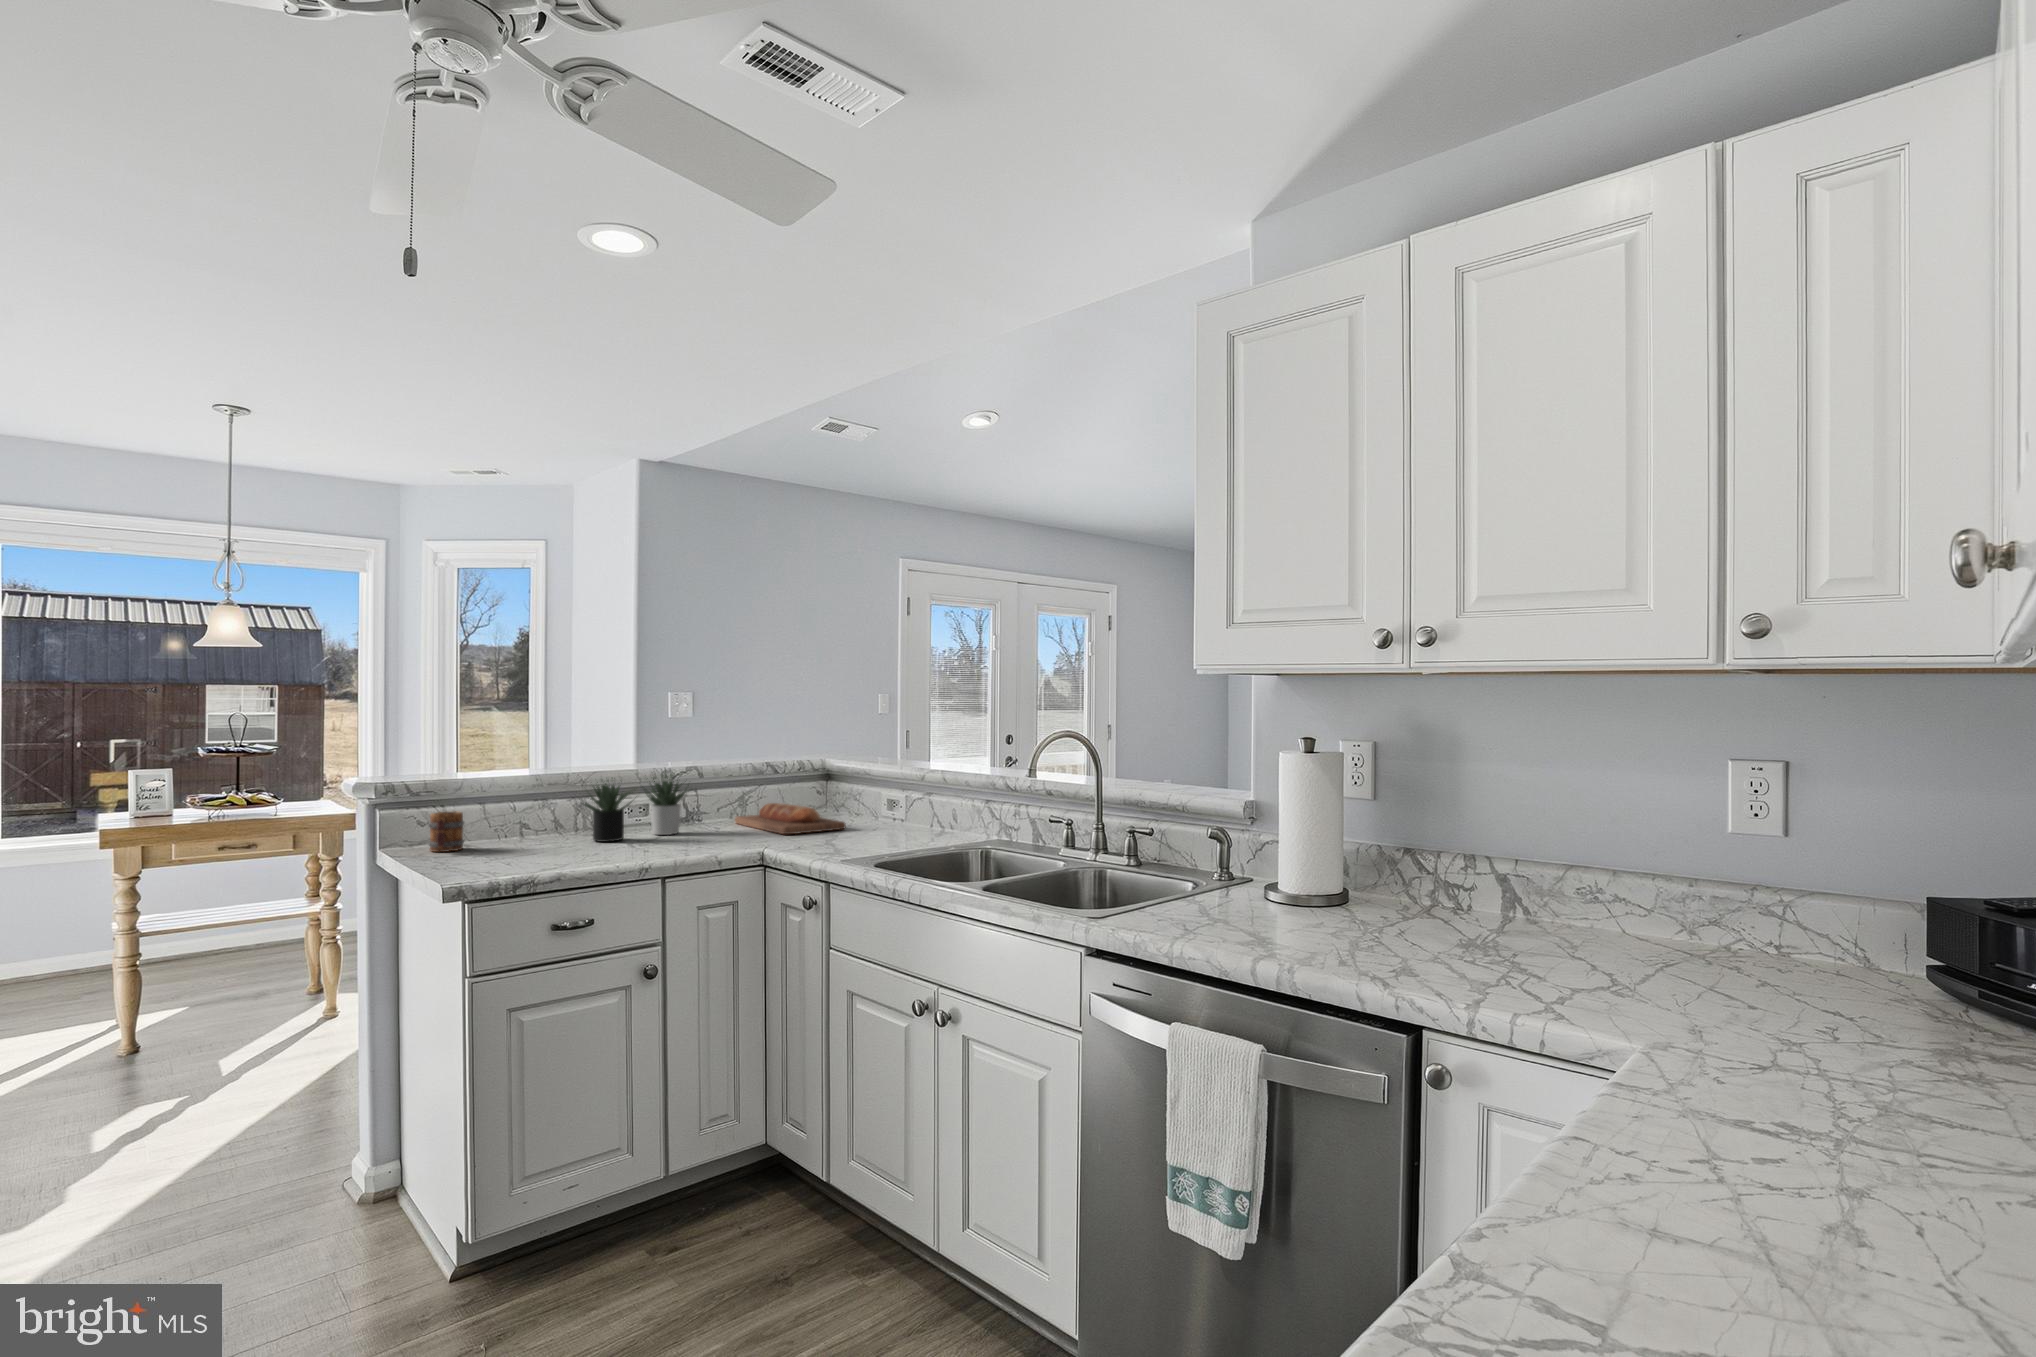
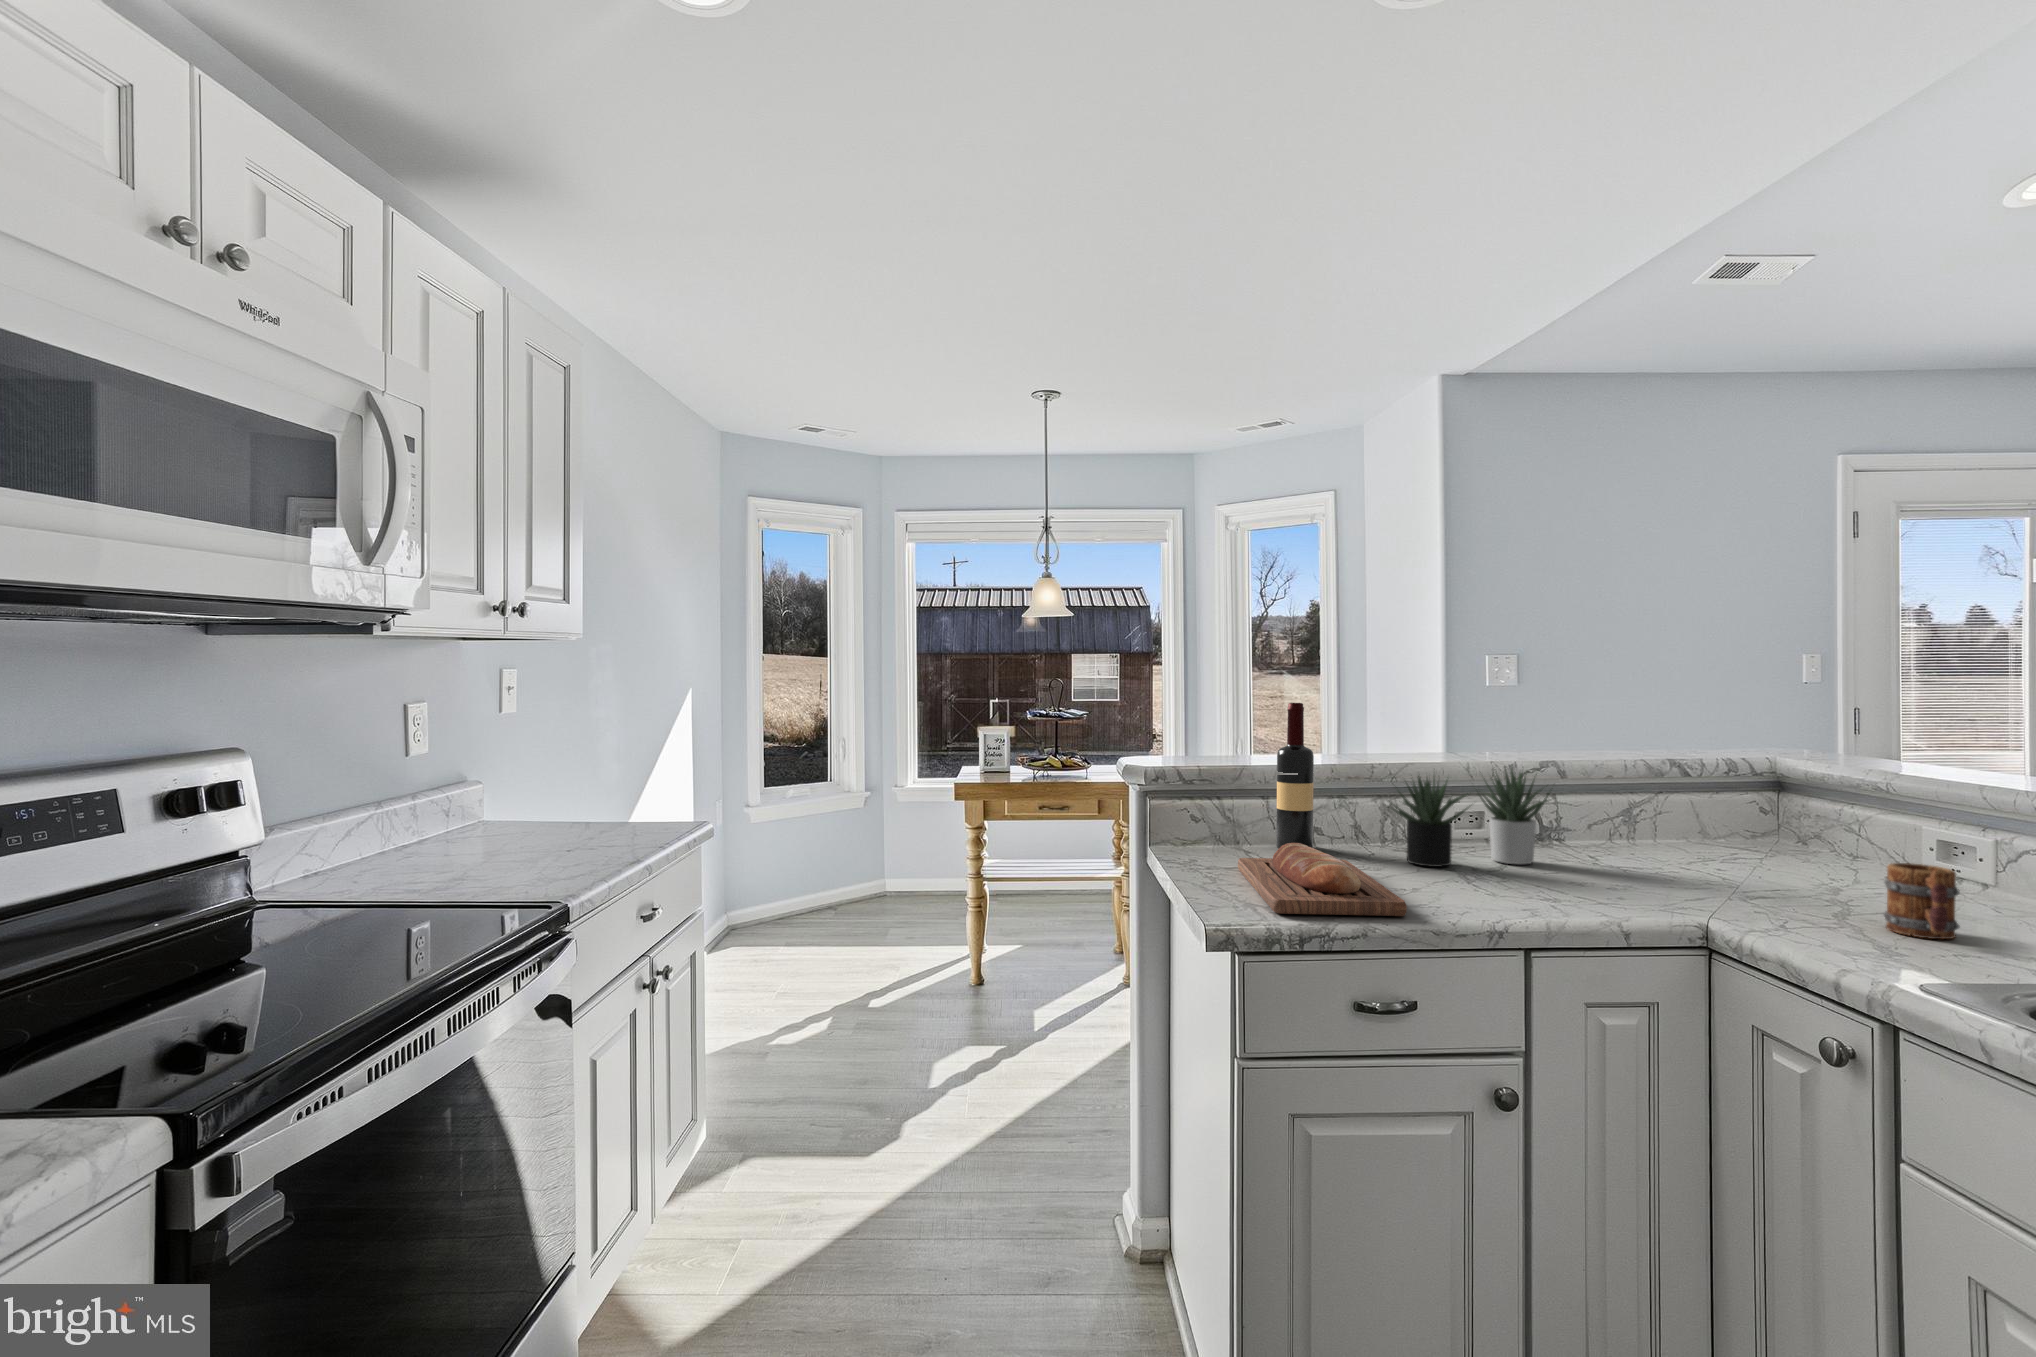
wine bottle: none [492,730,522,843] -> present [1276,703,1314,848]
bread loaf: present [735,803,846,835] -> present [1238,843,1407,916]
mug: present [429,811,464,852] -> present [1883,863,1960,939]

